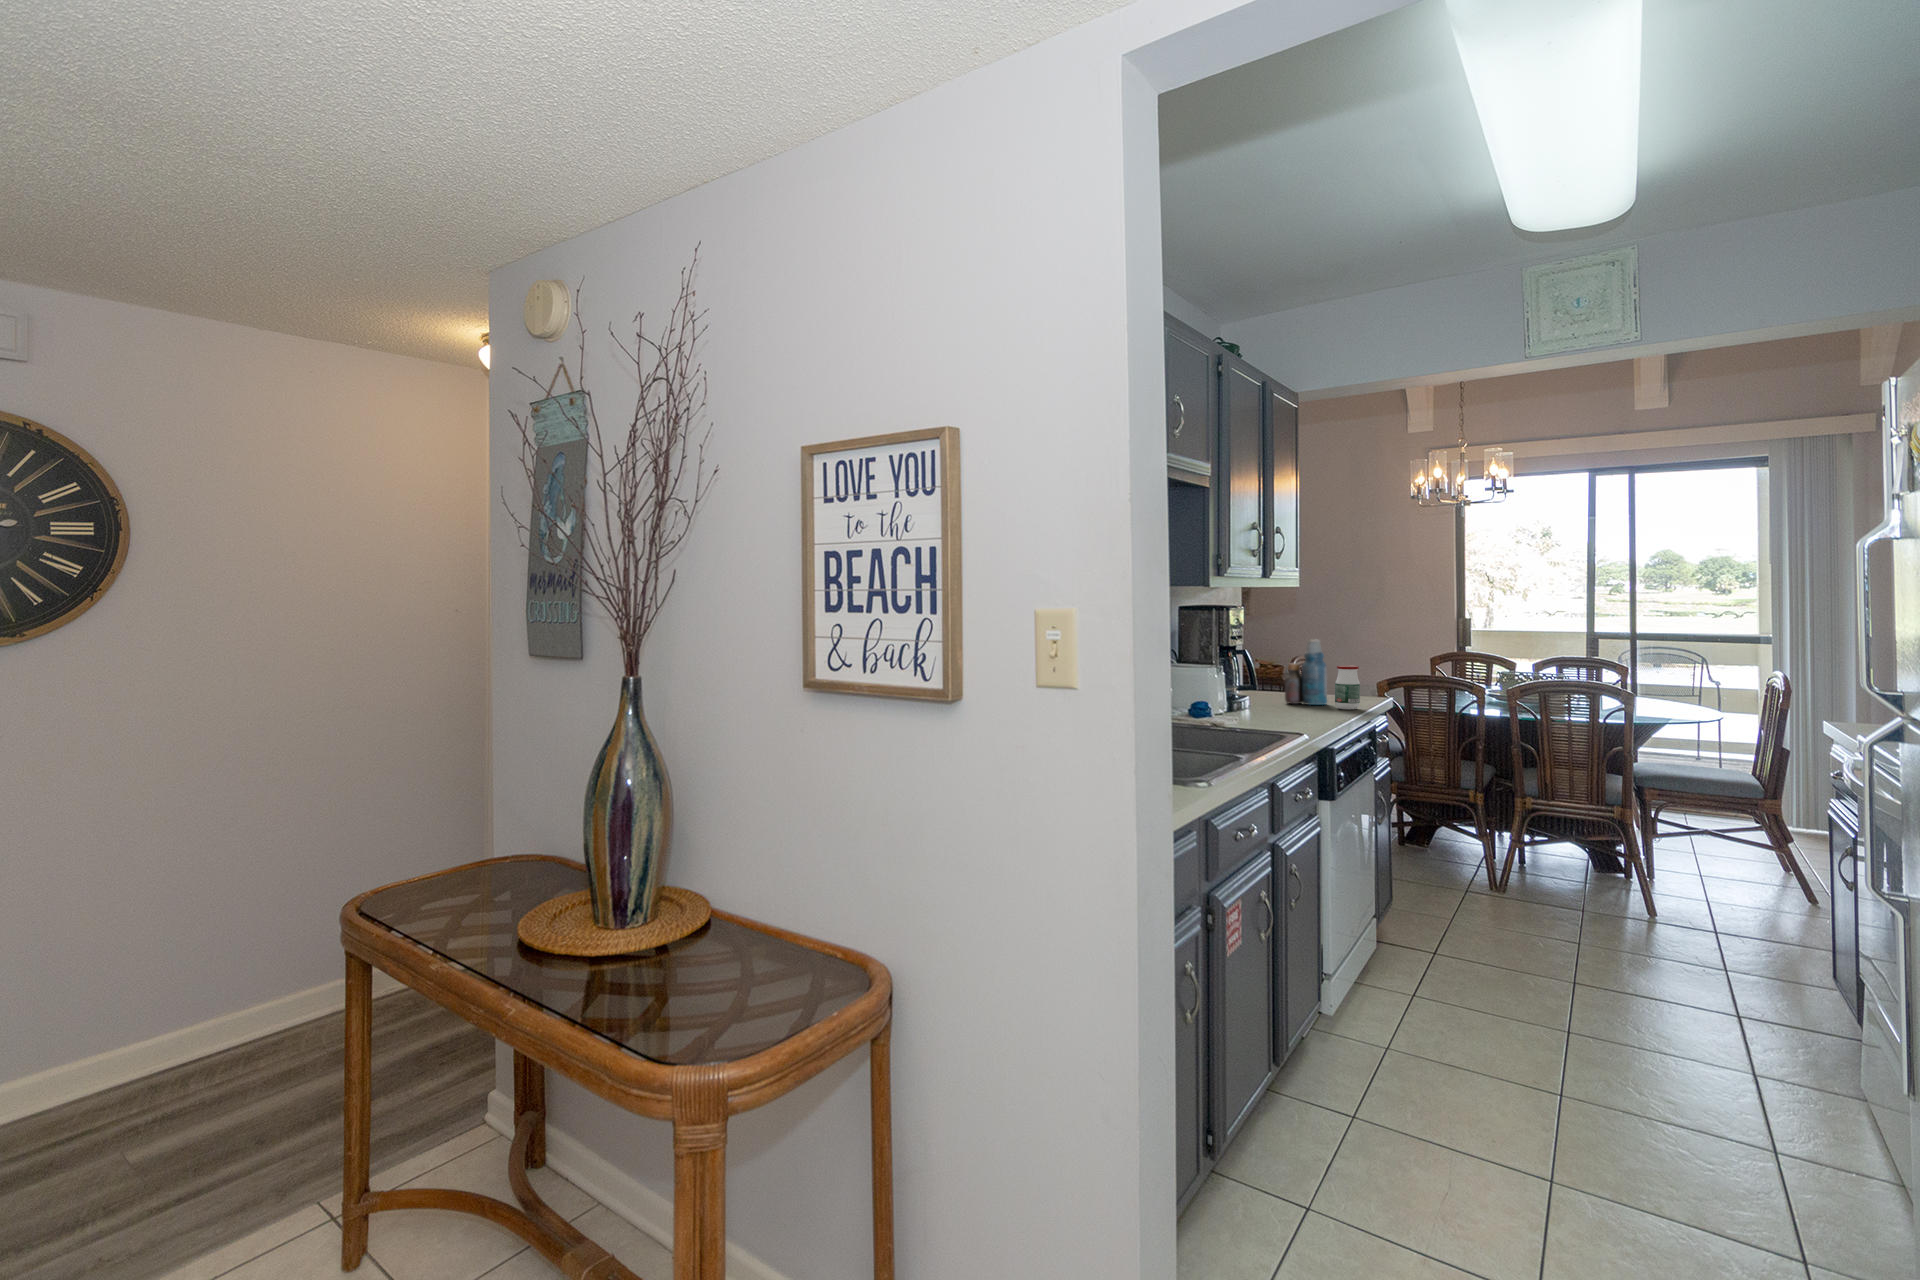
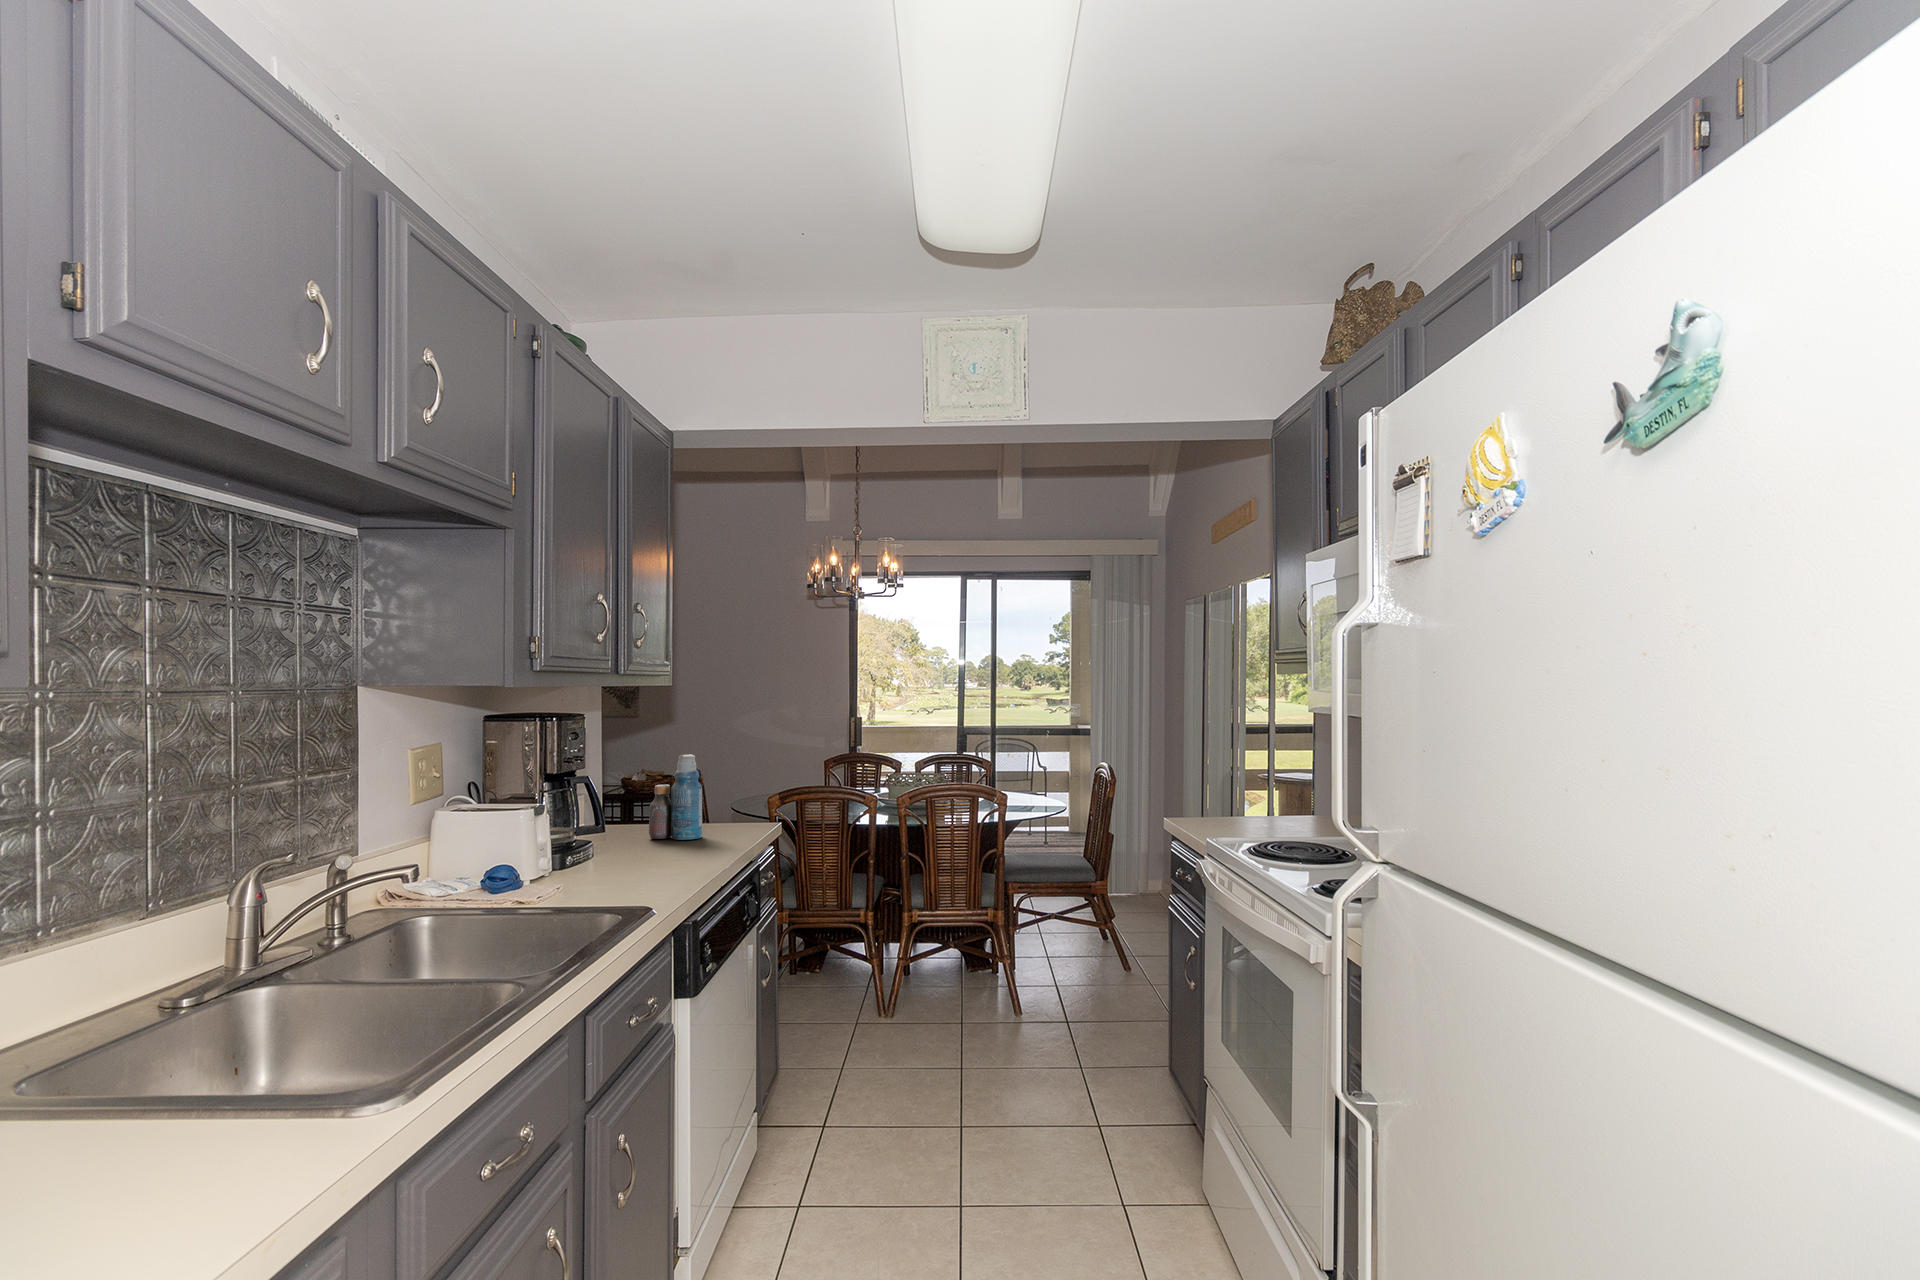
jar: present [1335,665,1360,709] -> none [710,788,741,846]

